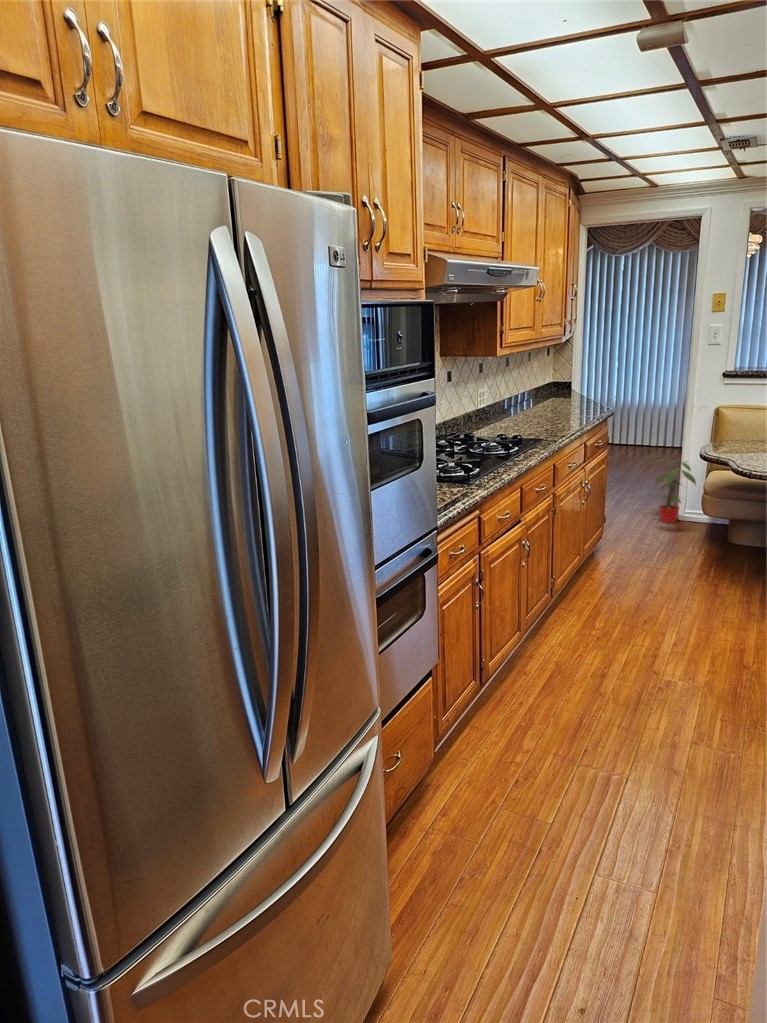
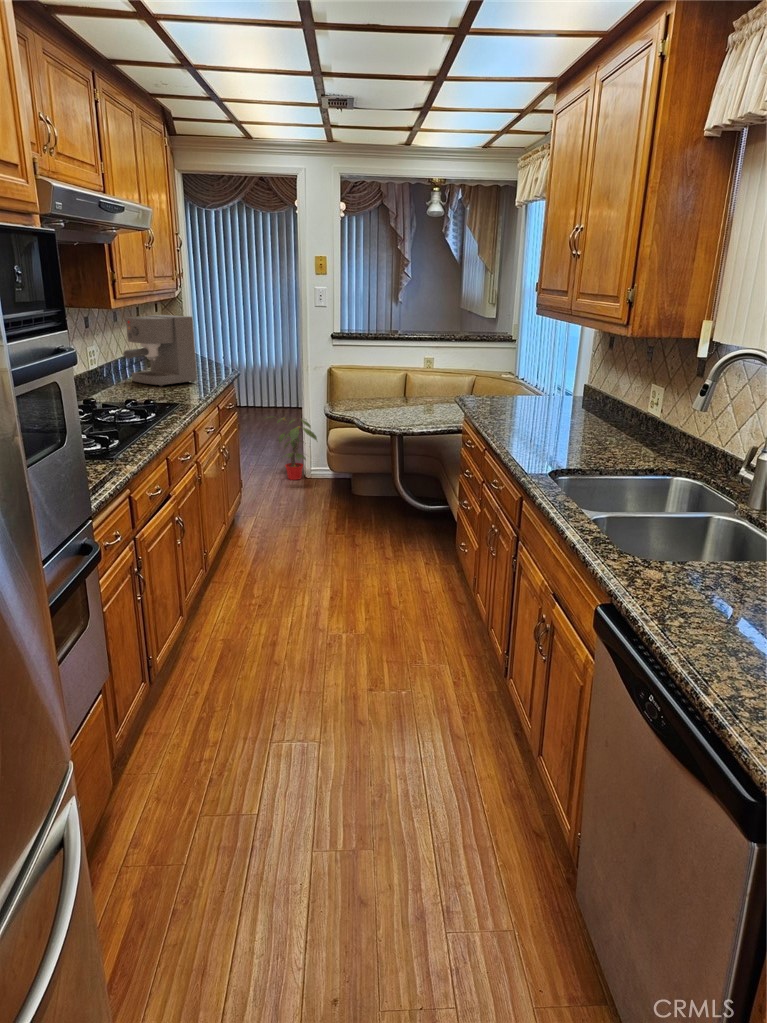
coffee maker: none [506,359,571,424] -> present [124,315,197,386]

